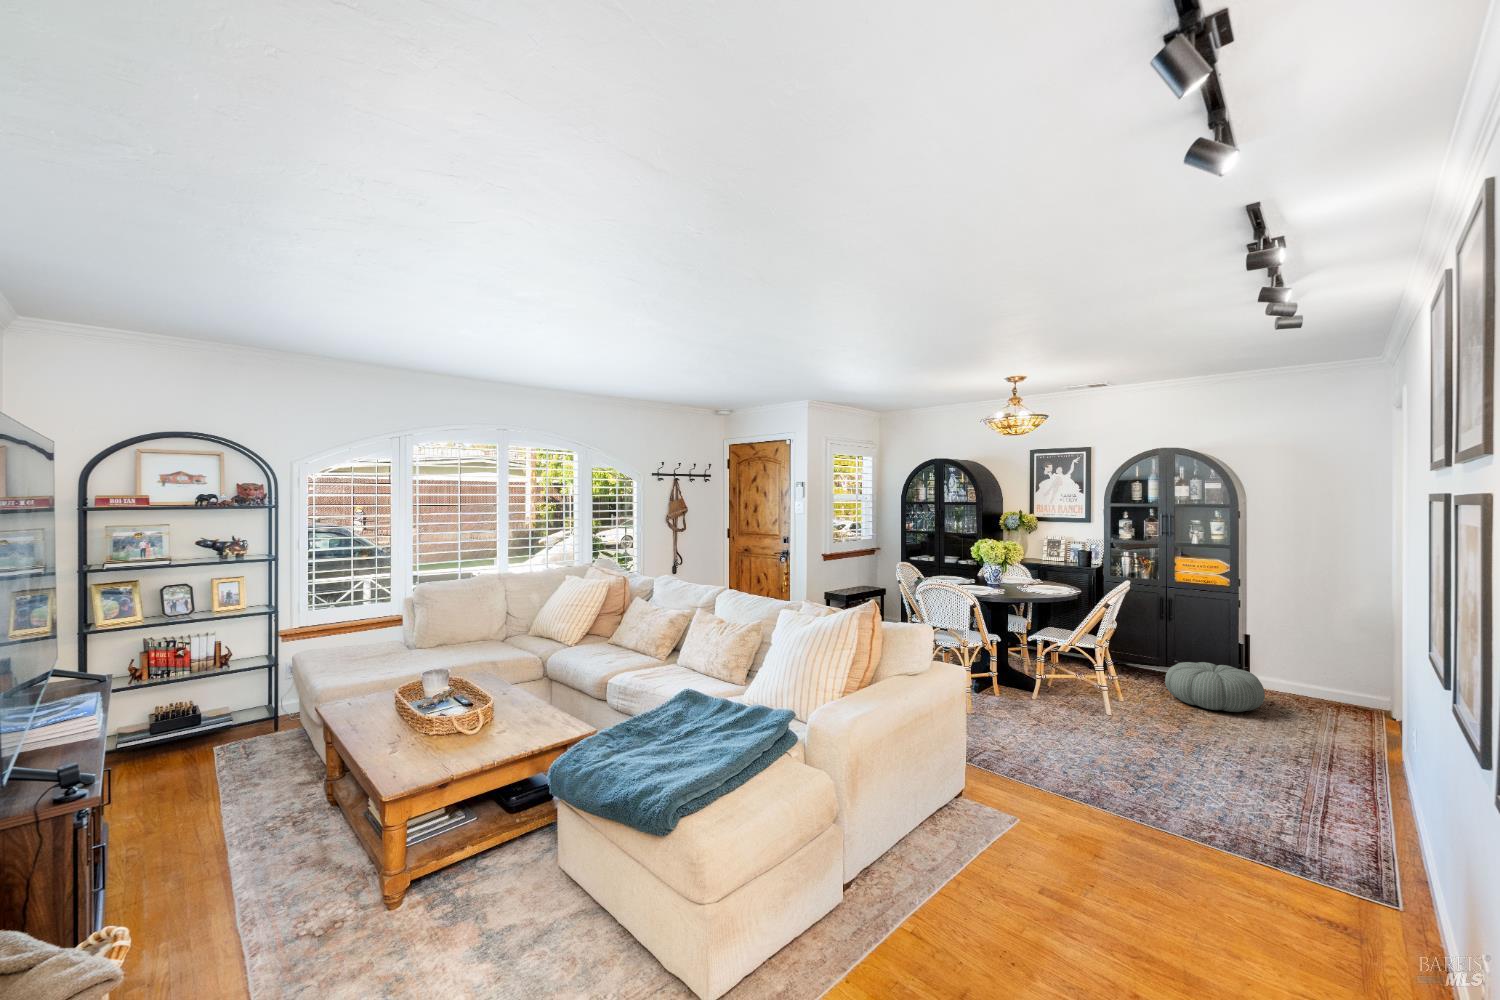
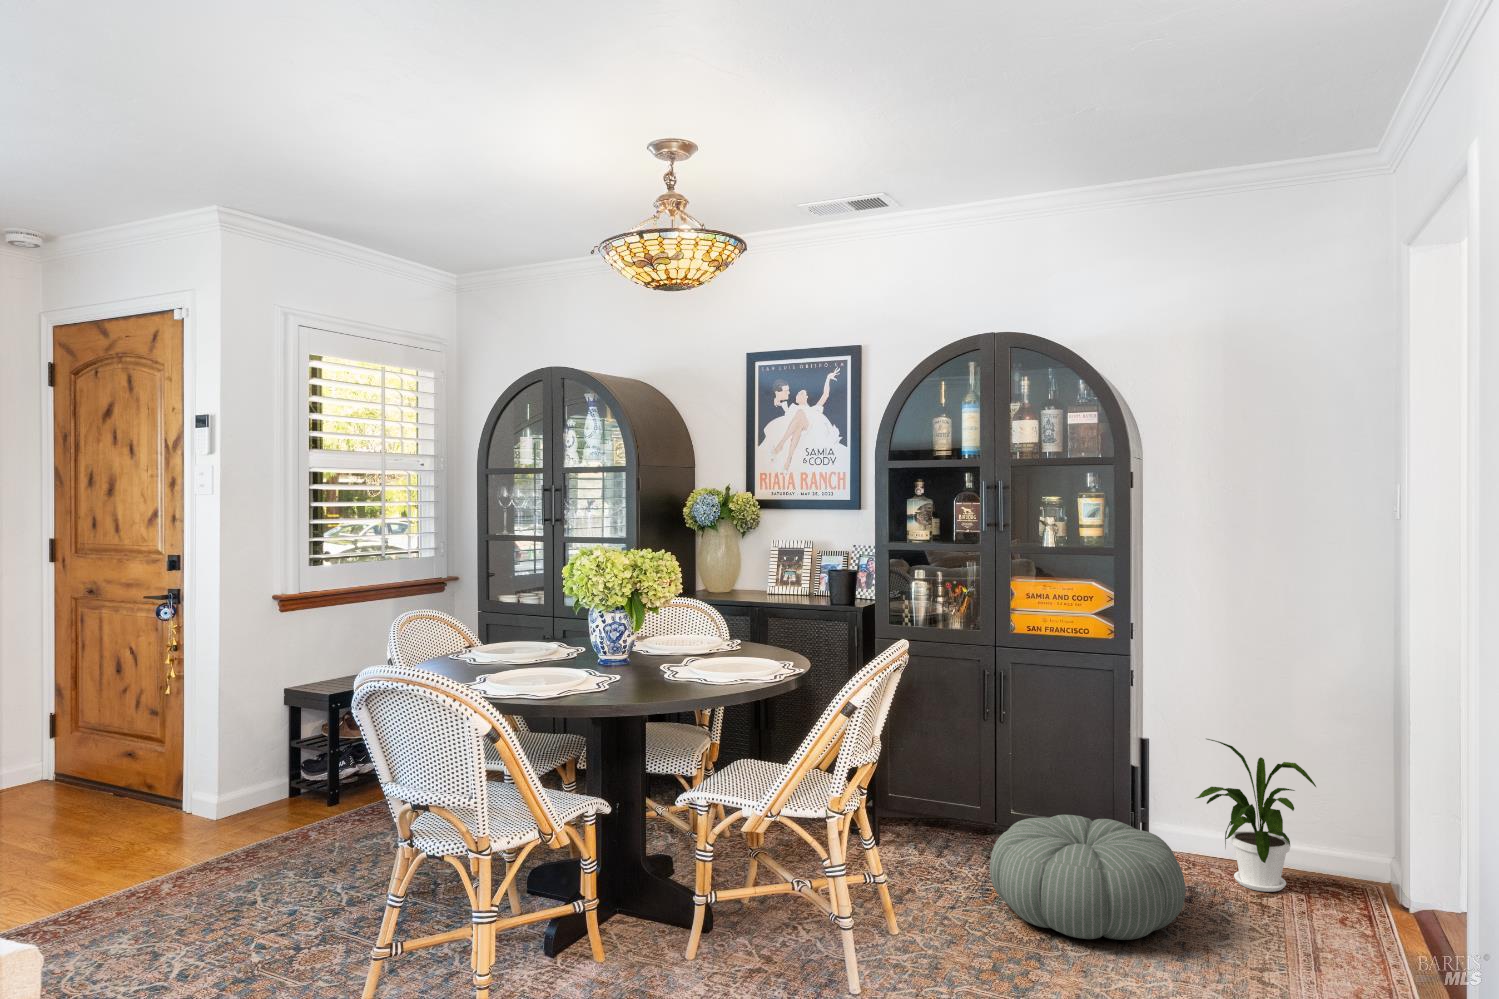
house plant: none [1272,634,1340,706] -> present [1196,739,1316,892]

